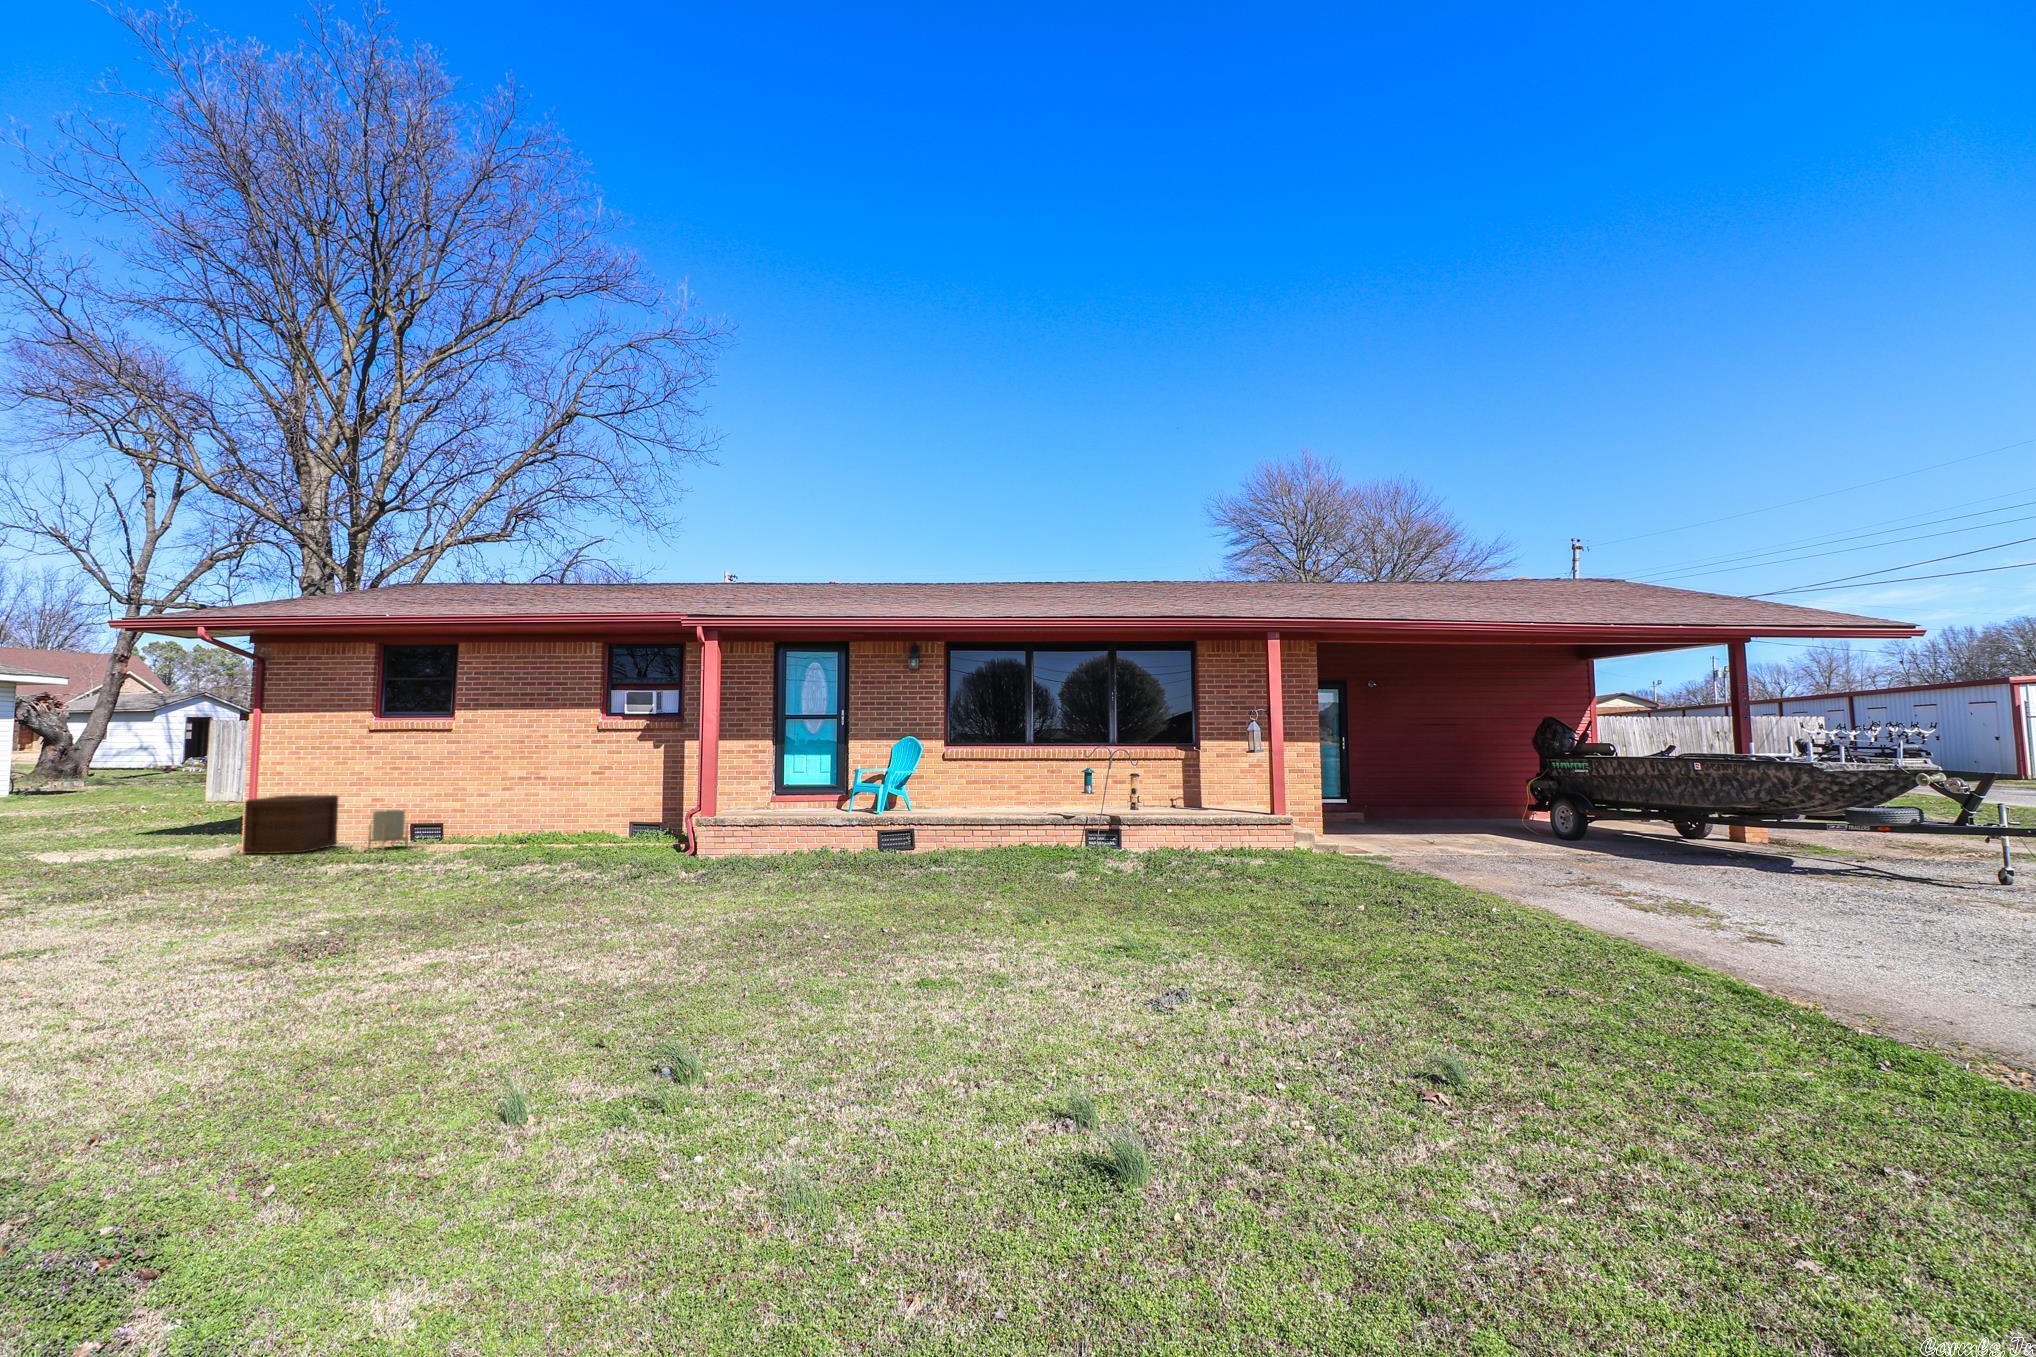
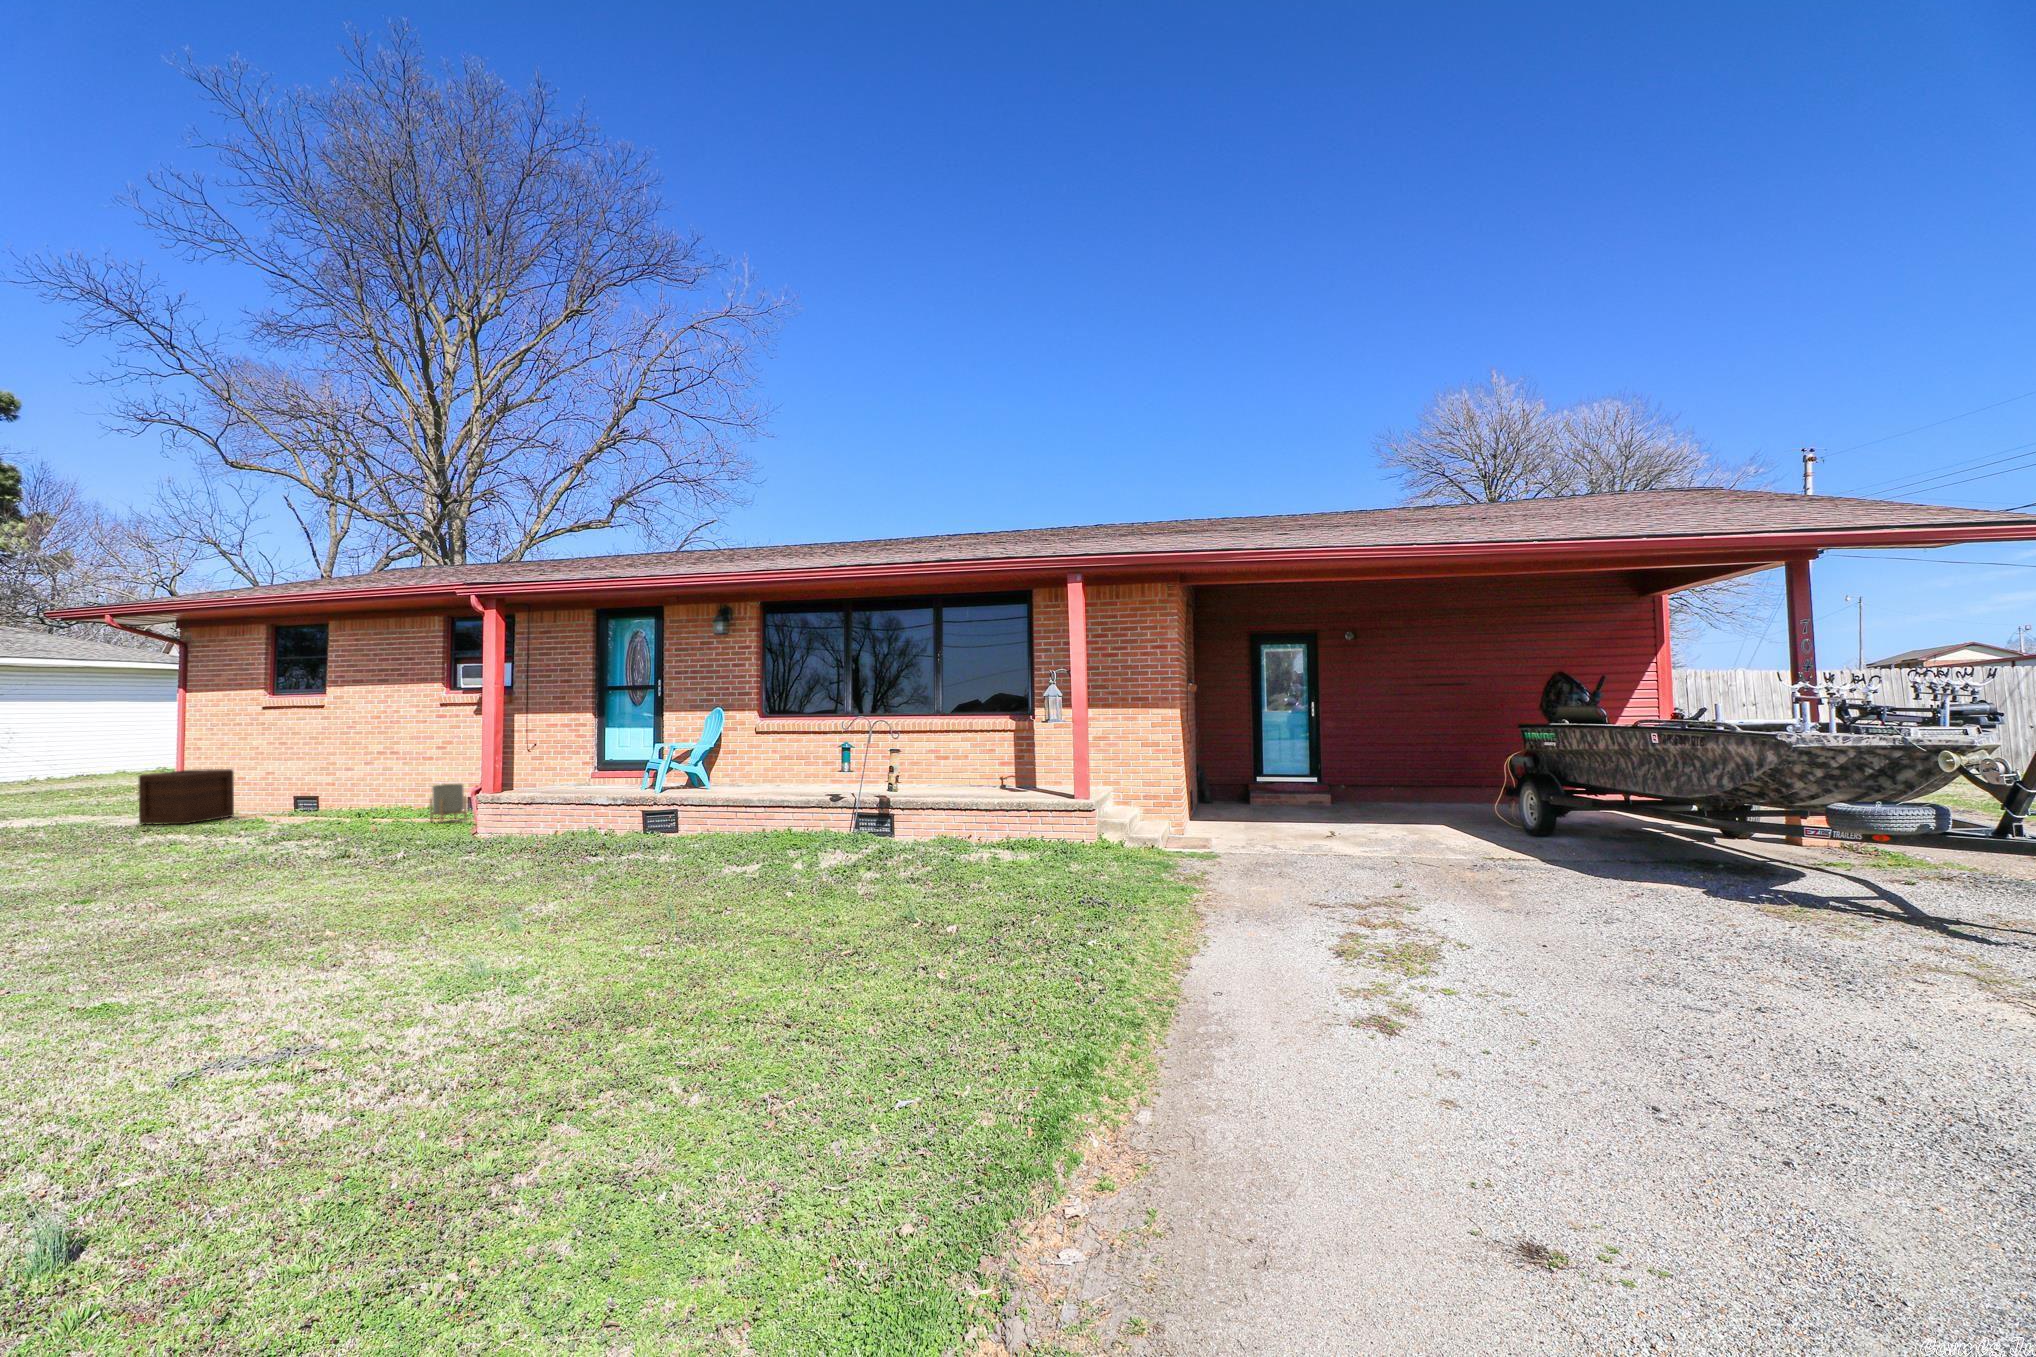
planter: present [368,810,408,849] -> present [430,784,467,824]

